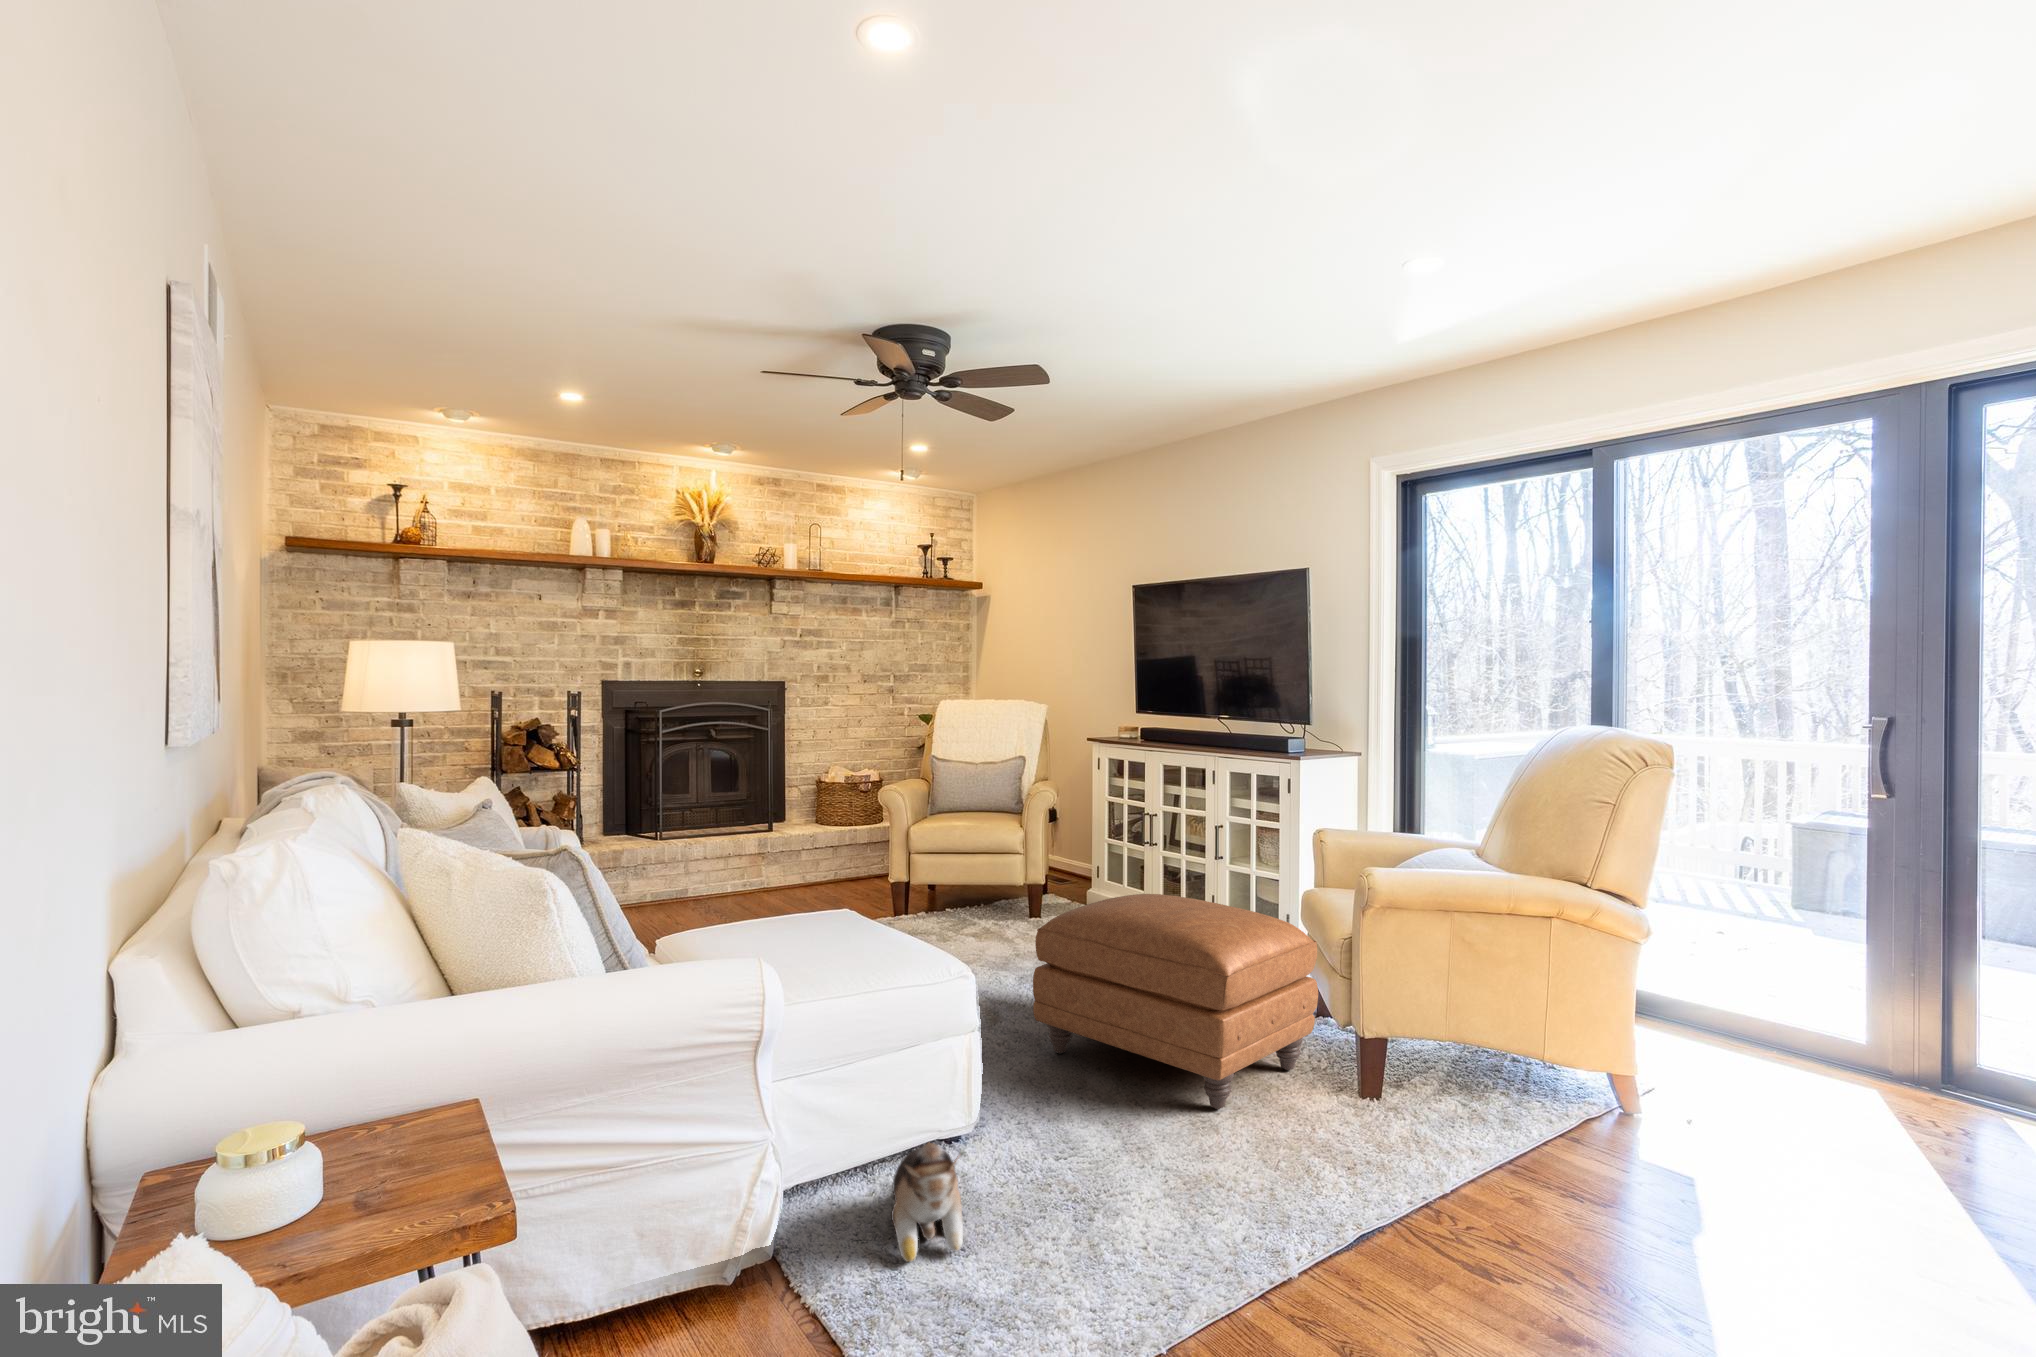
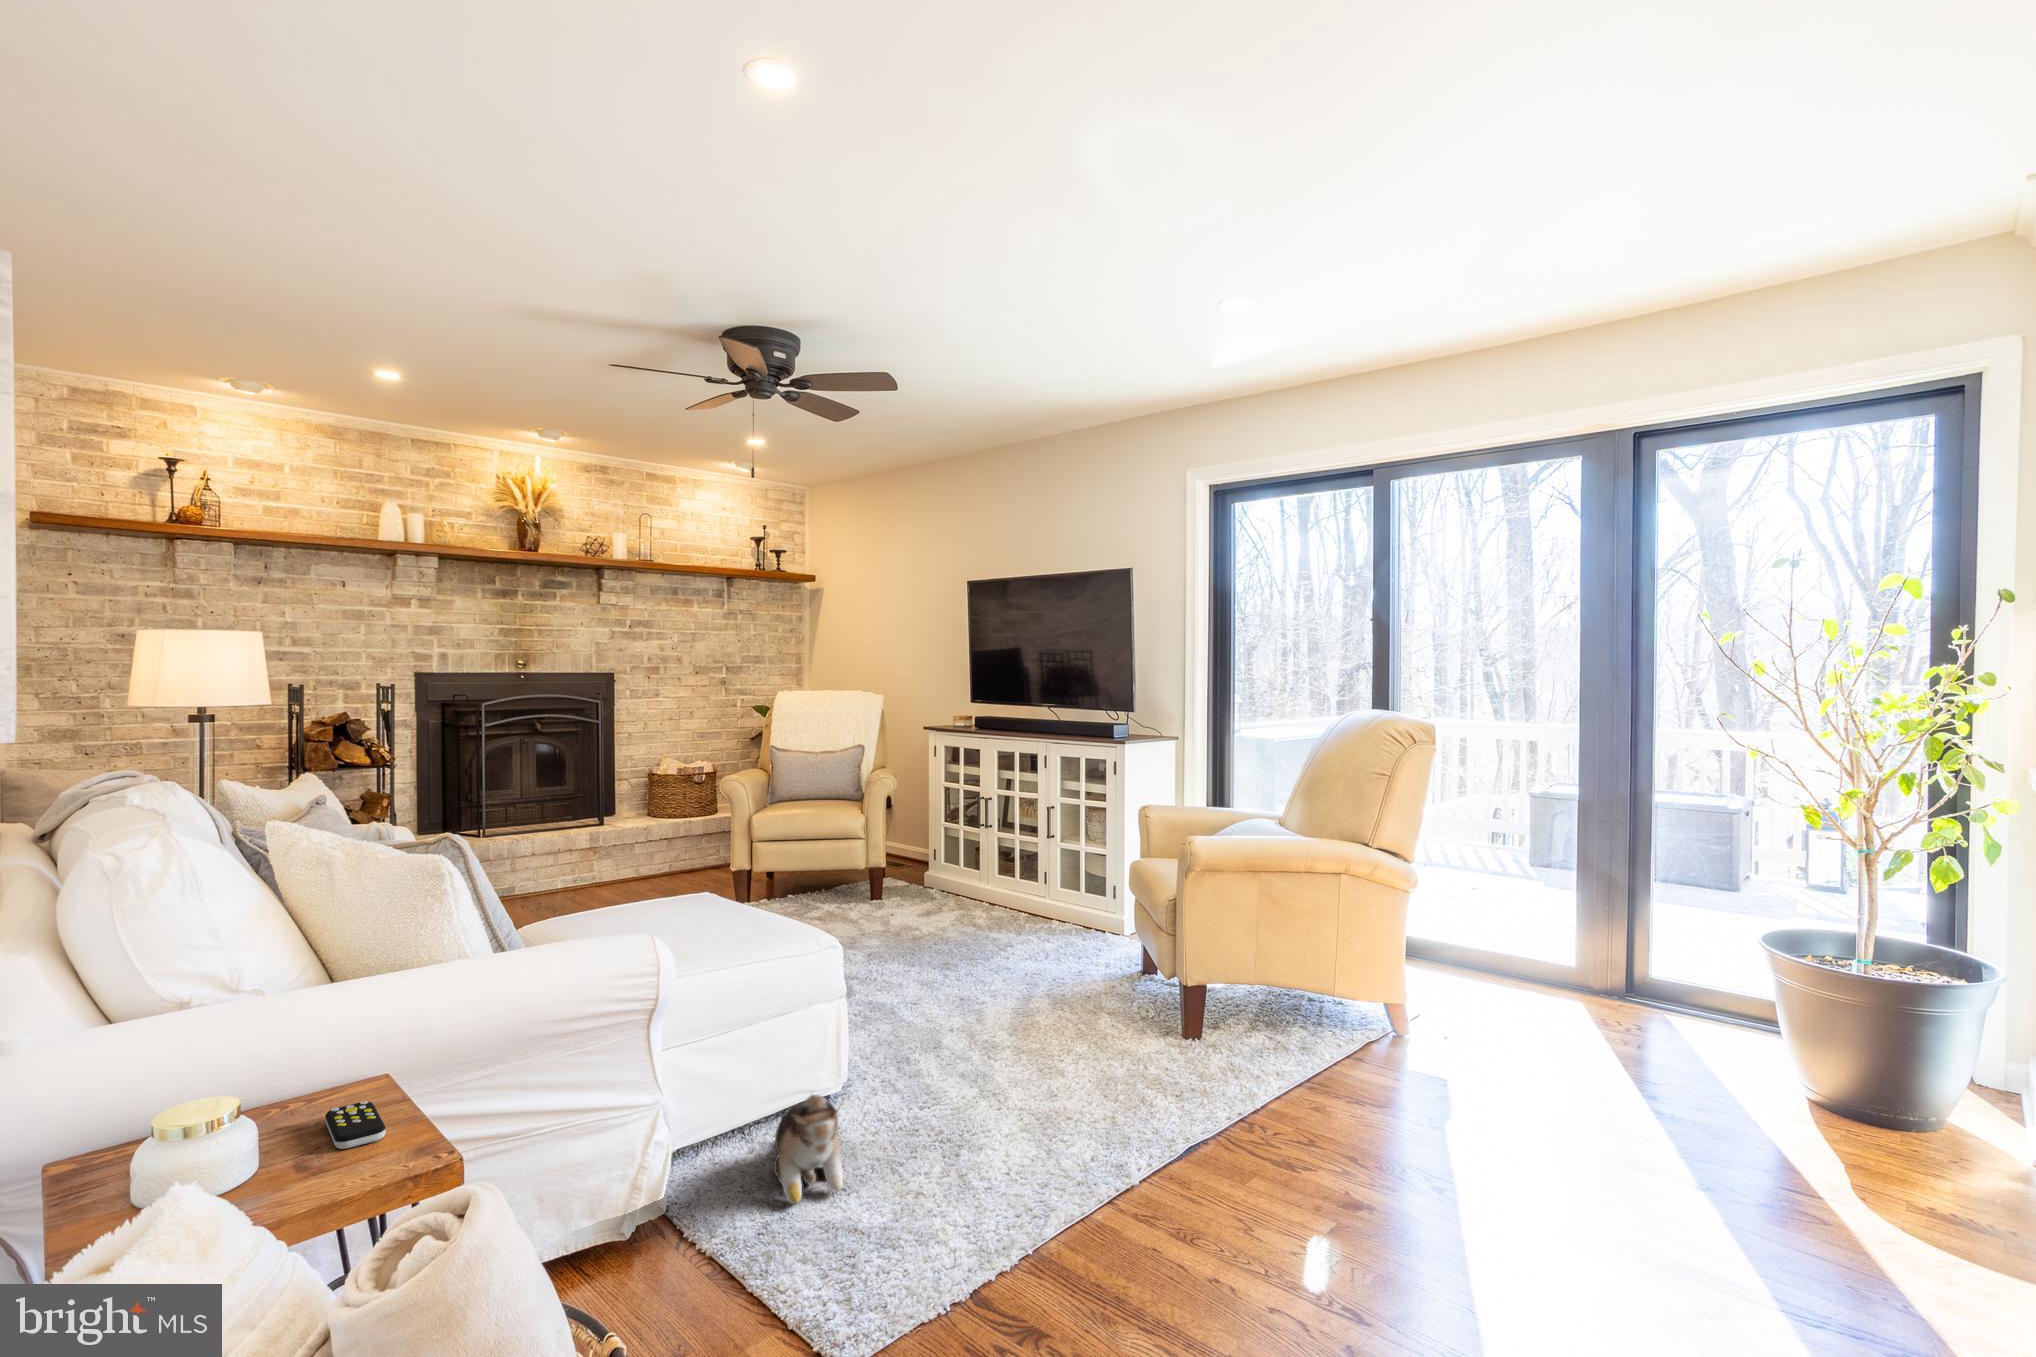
ottoman: present [1033,894,1318,1109] -> none [889,871,1148,1058]
remote control: none [383,1134,438,1191] -> present [325,1101,385,1149]

